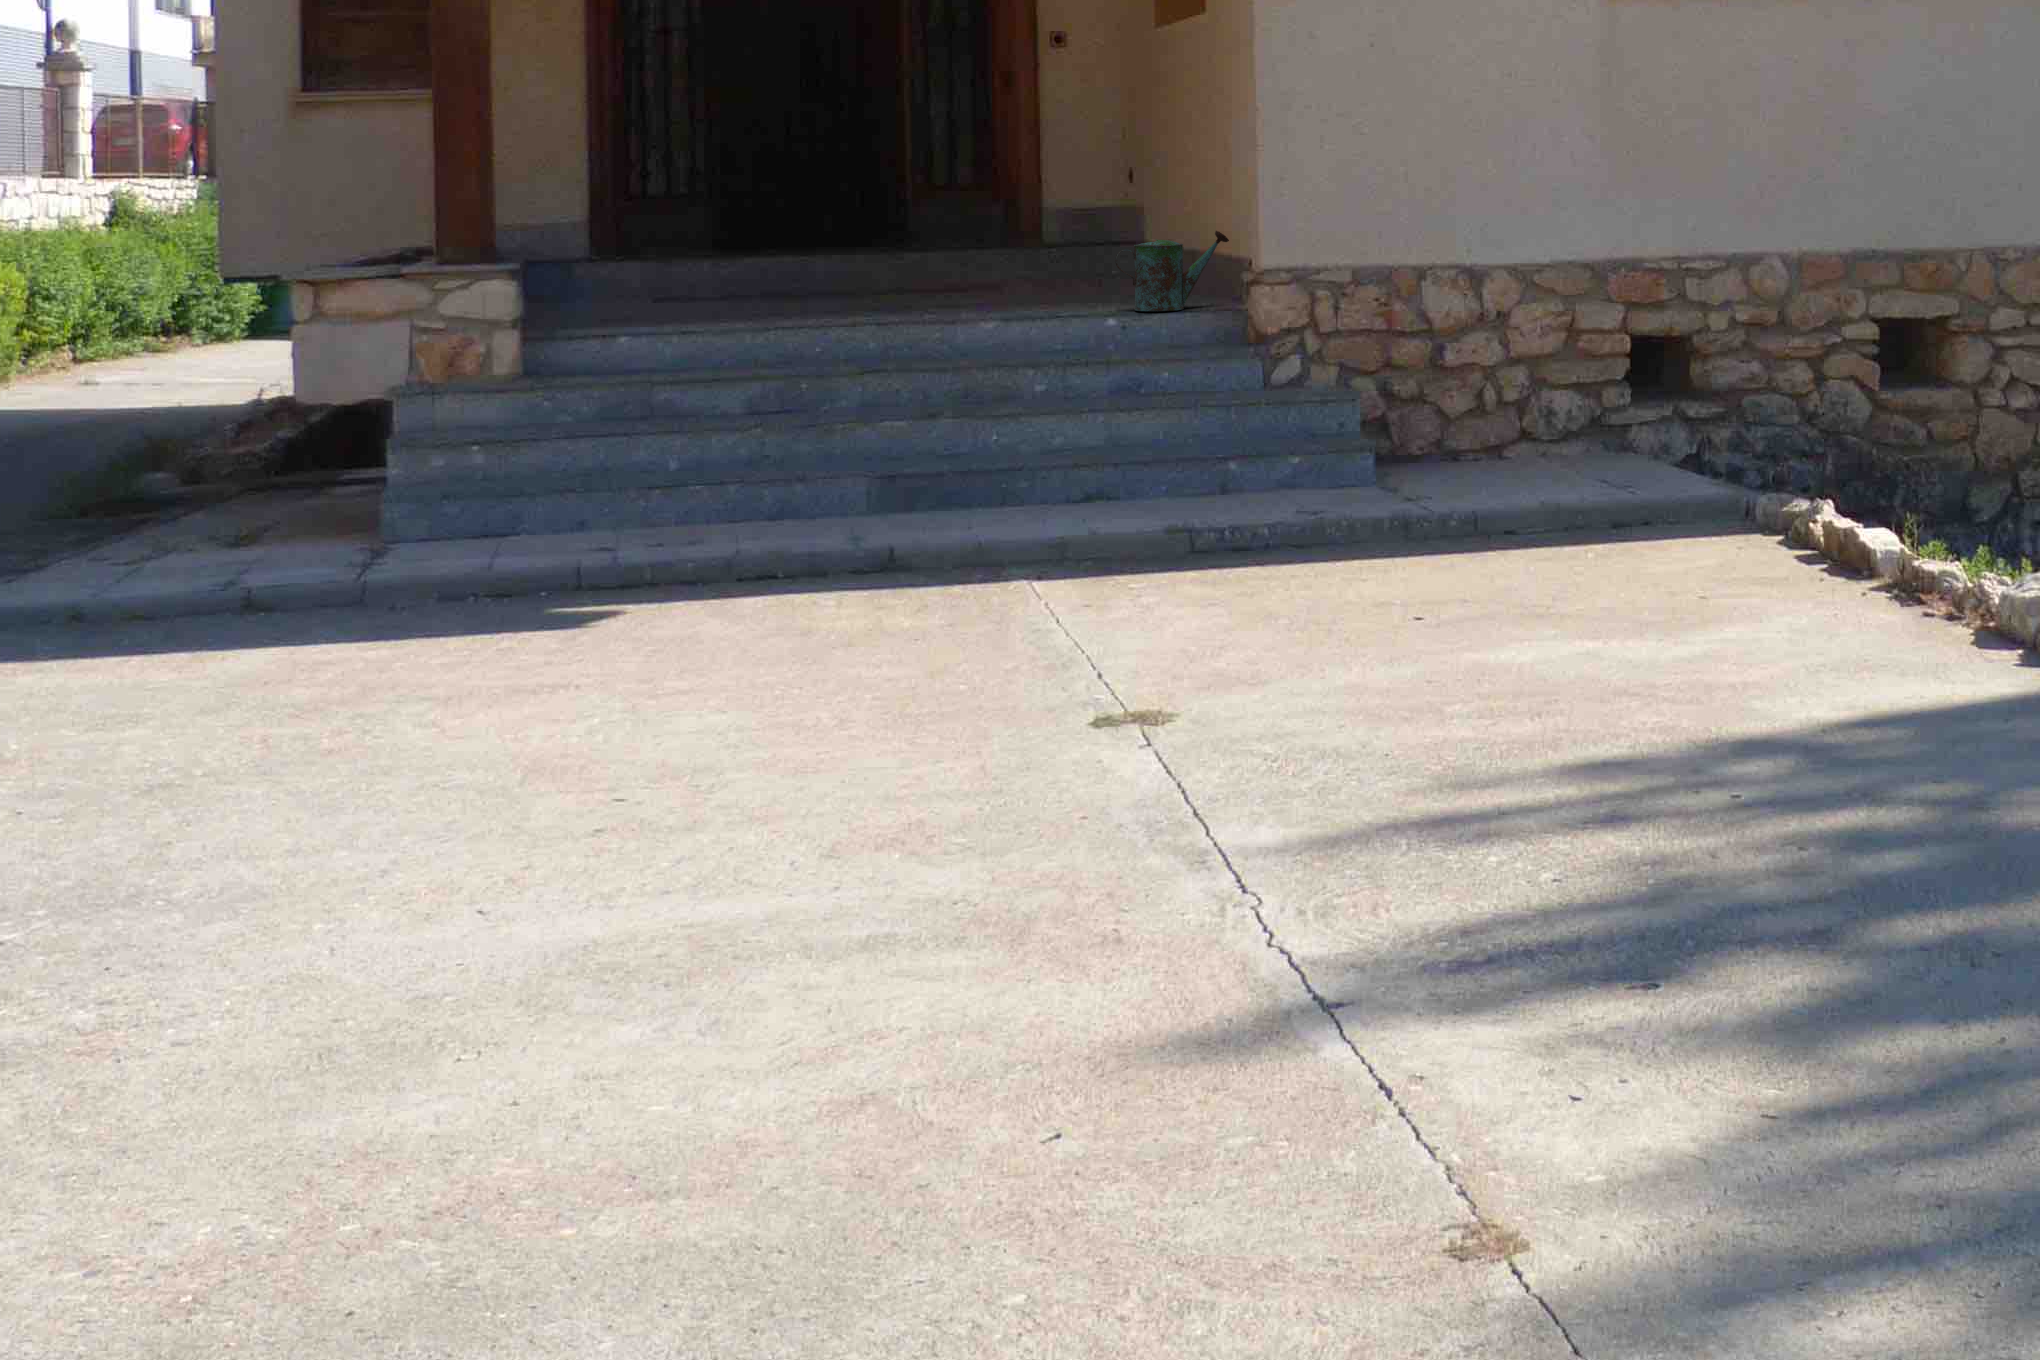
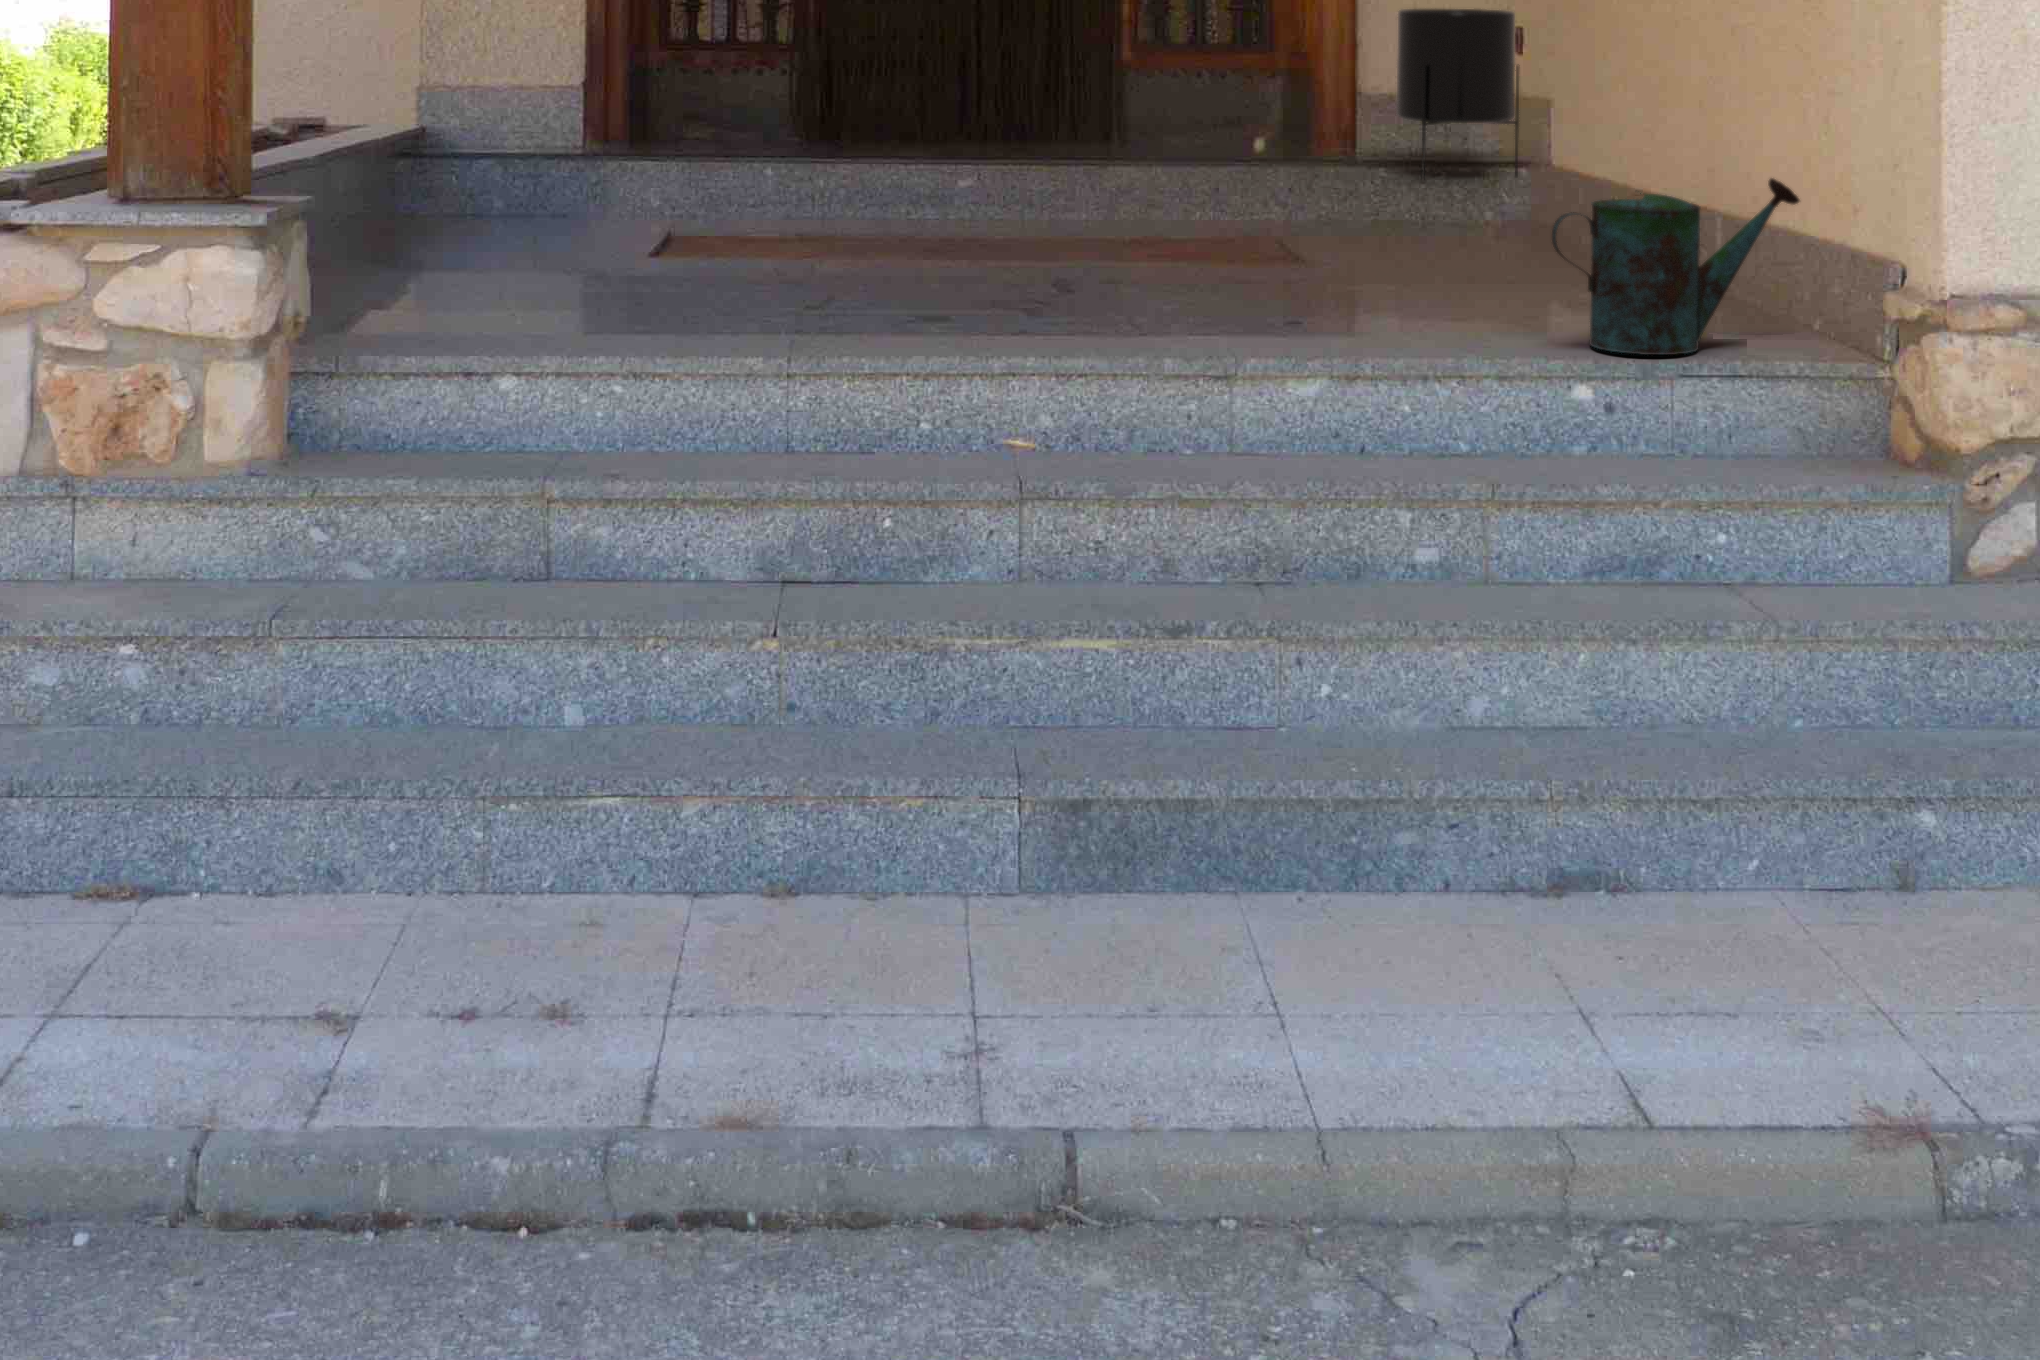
planter: none [1084,164,1153,258] -> present [1396,9,1519,179]

